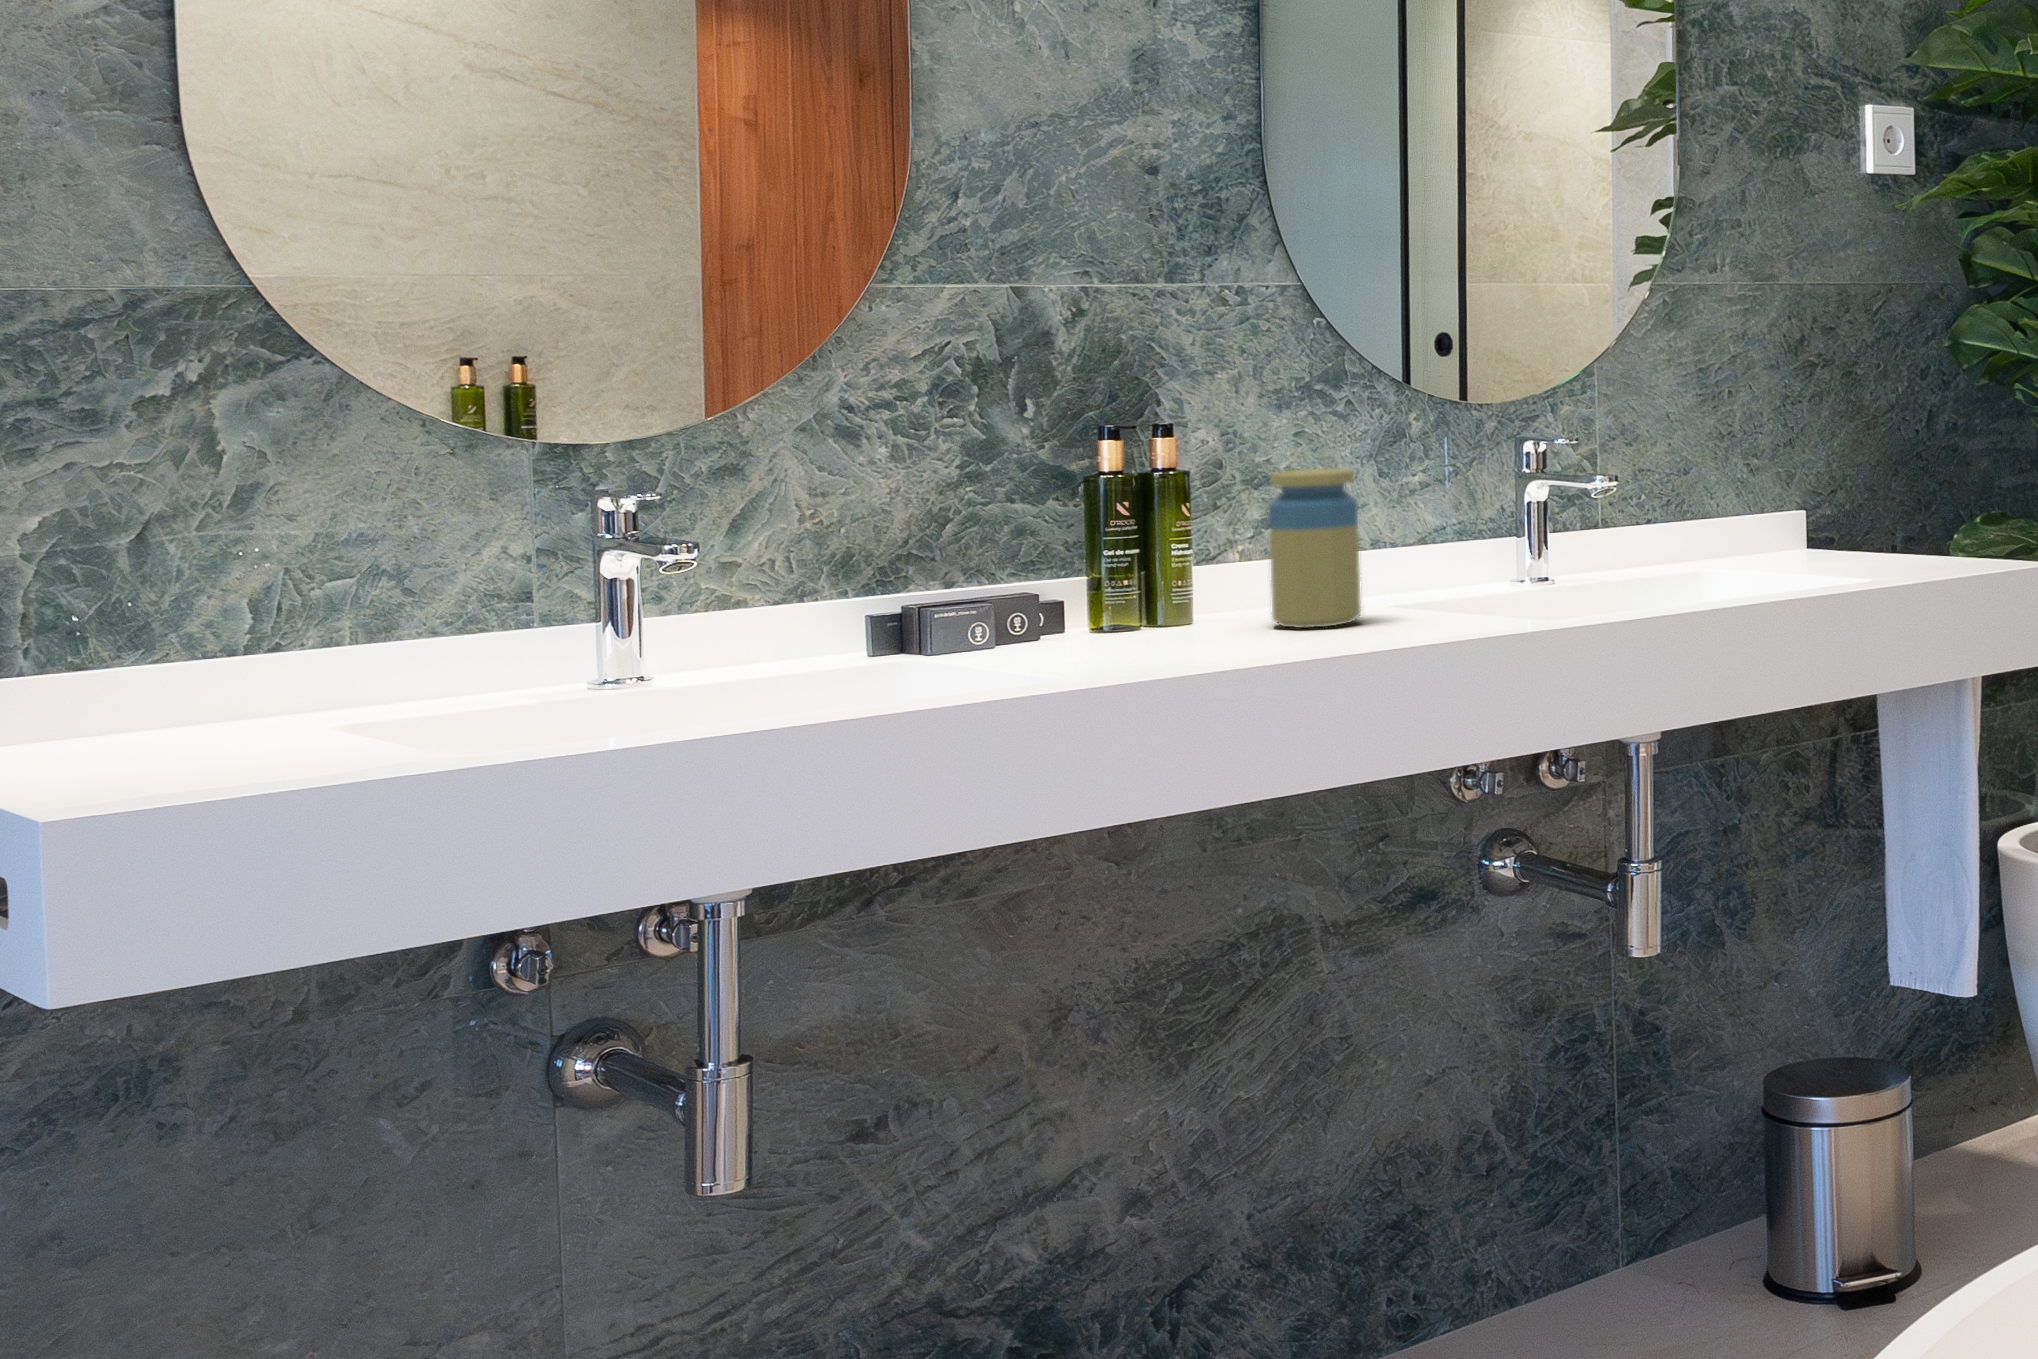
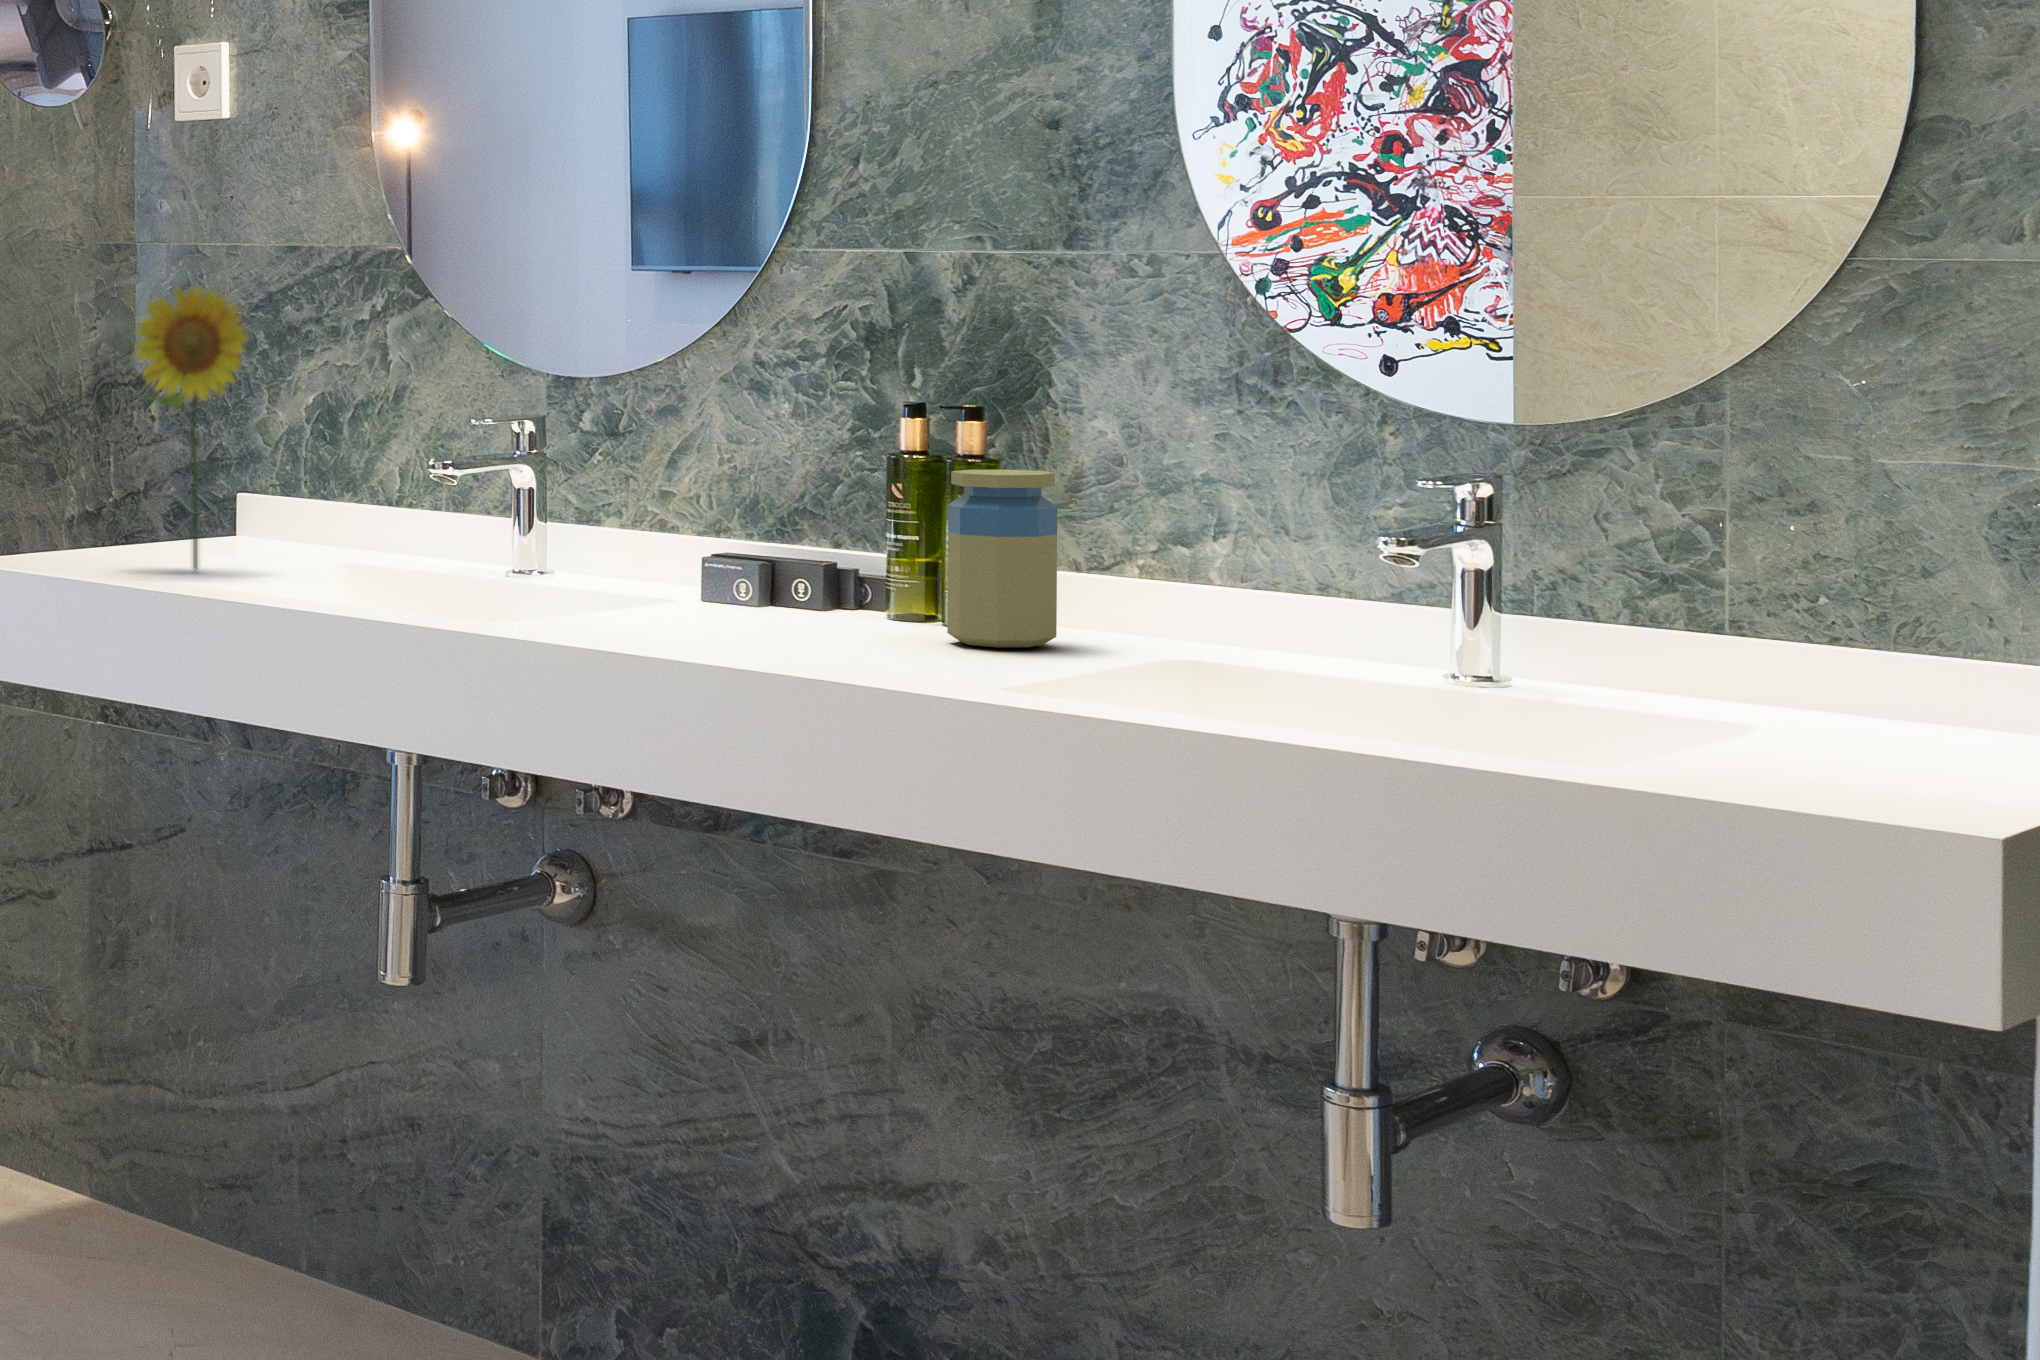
flower: none [445,338,597,759] -> present [135,287,249,570]

